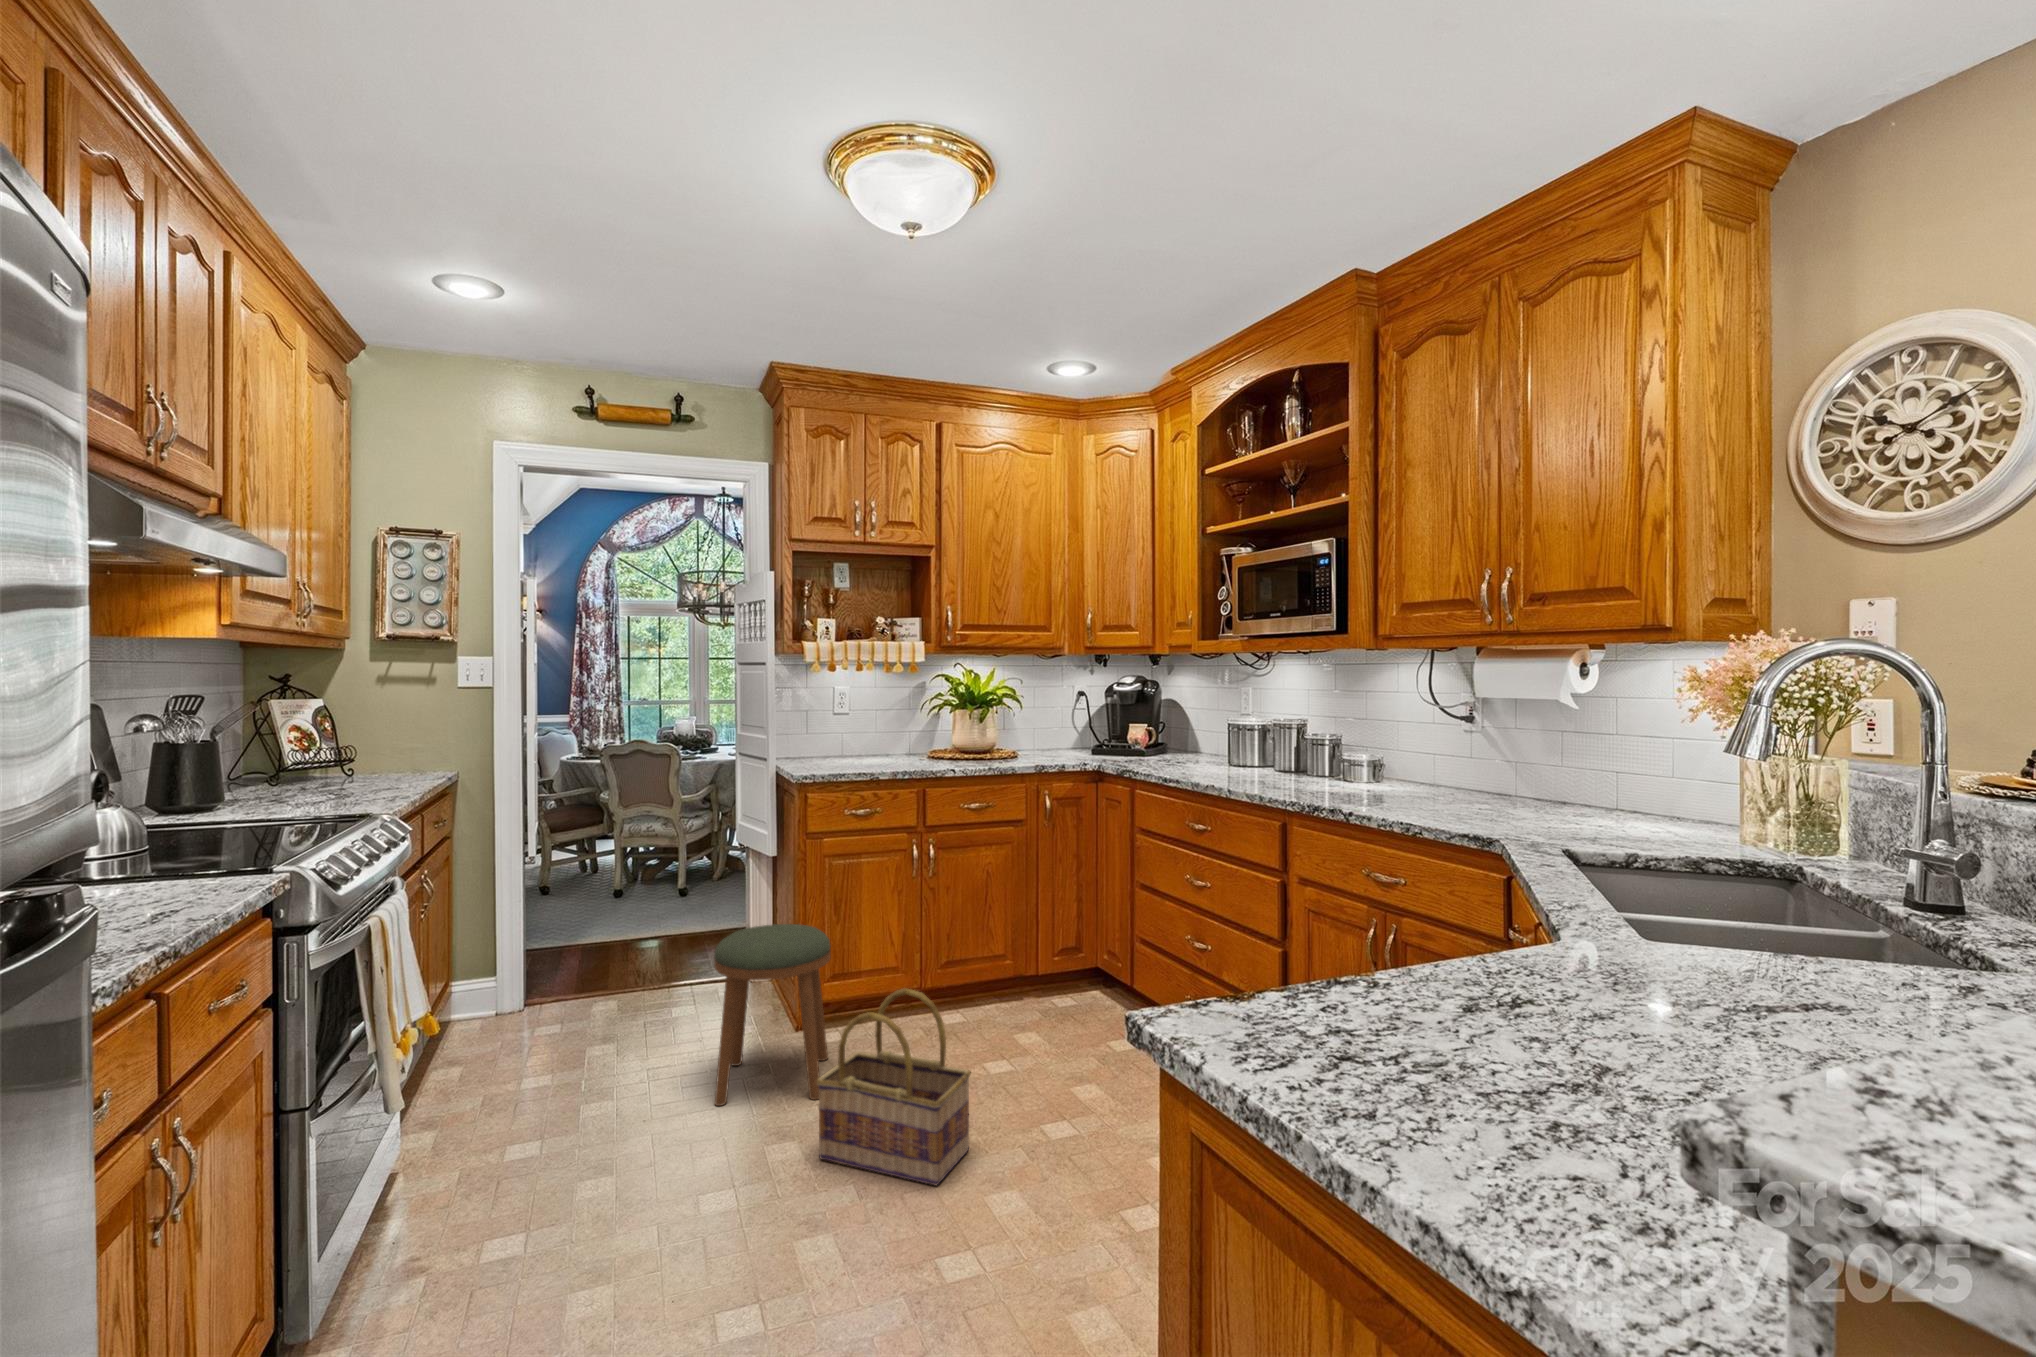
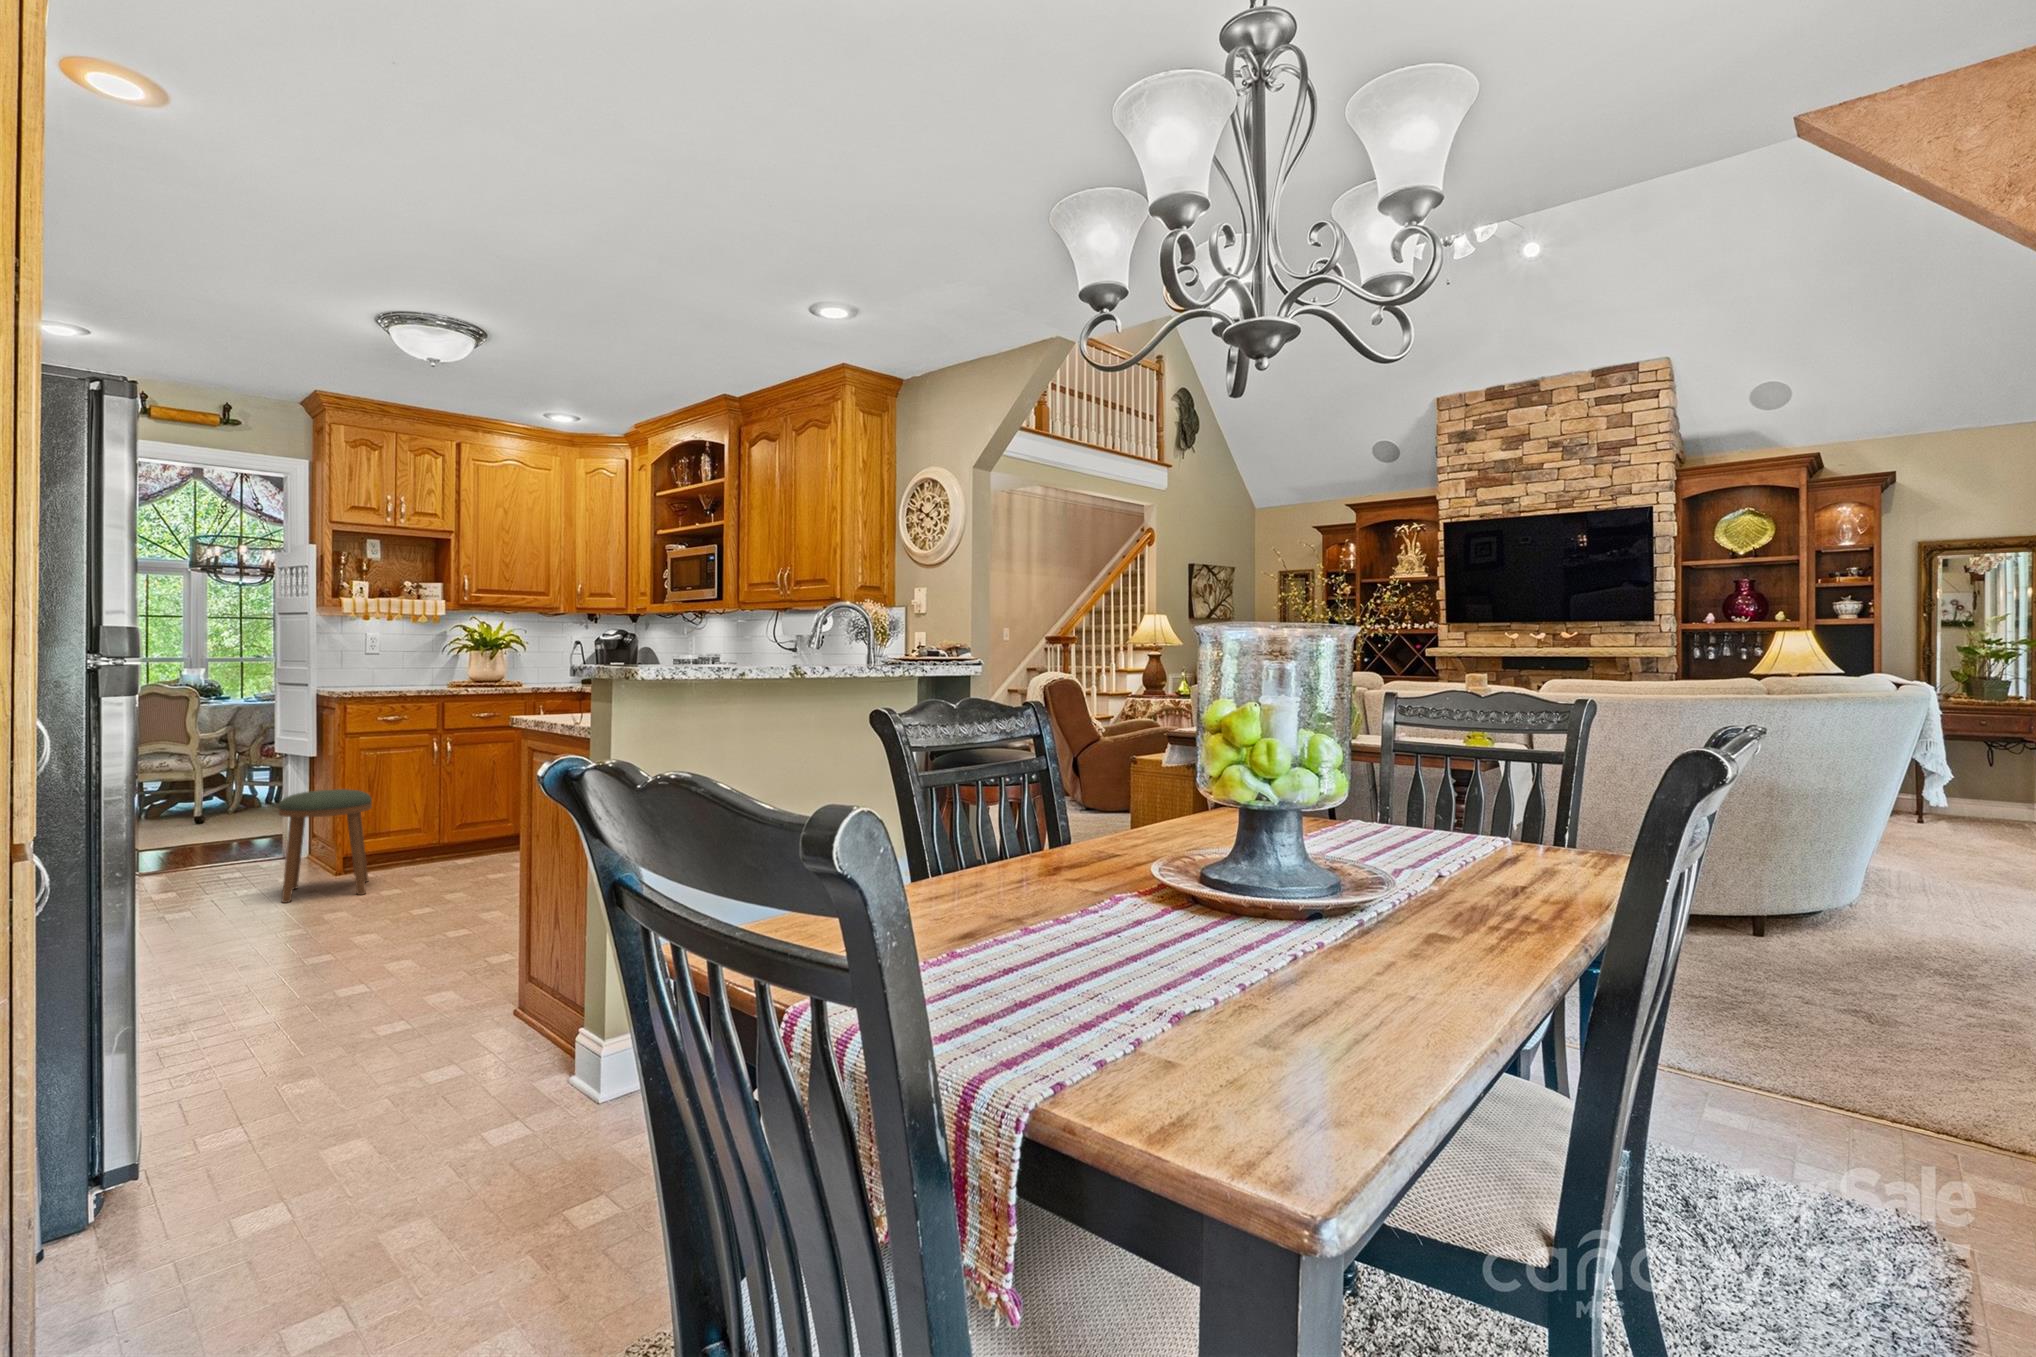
basket: present [816,988,971,1185] -> none [367,809,476,911]

